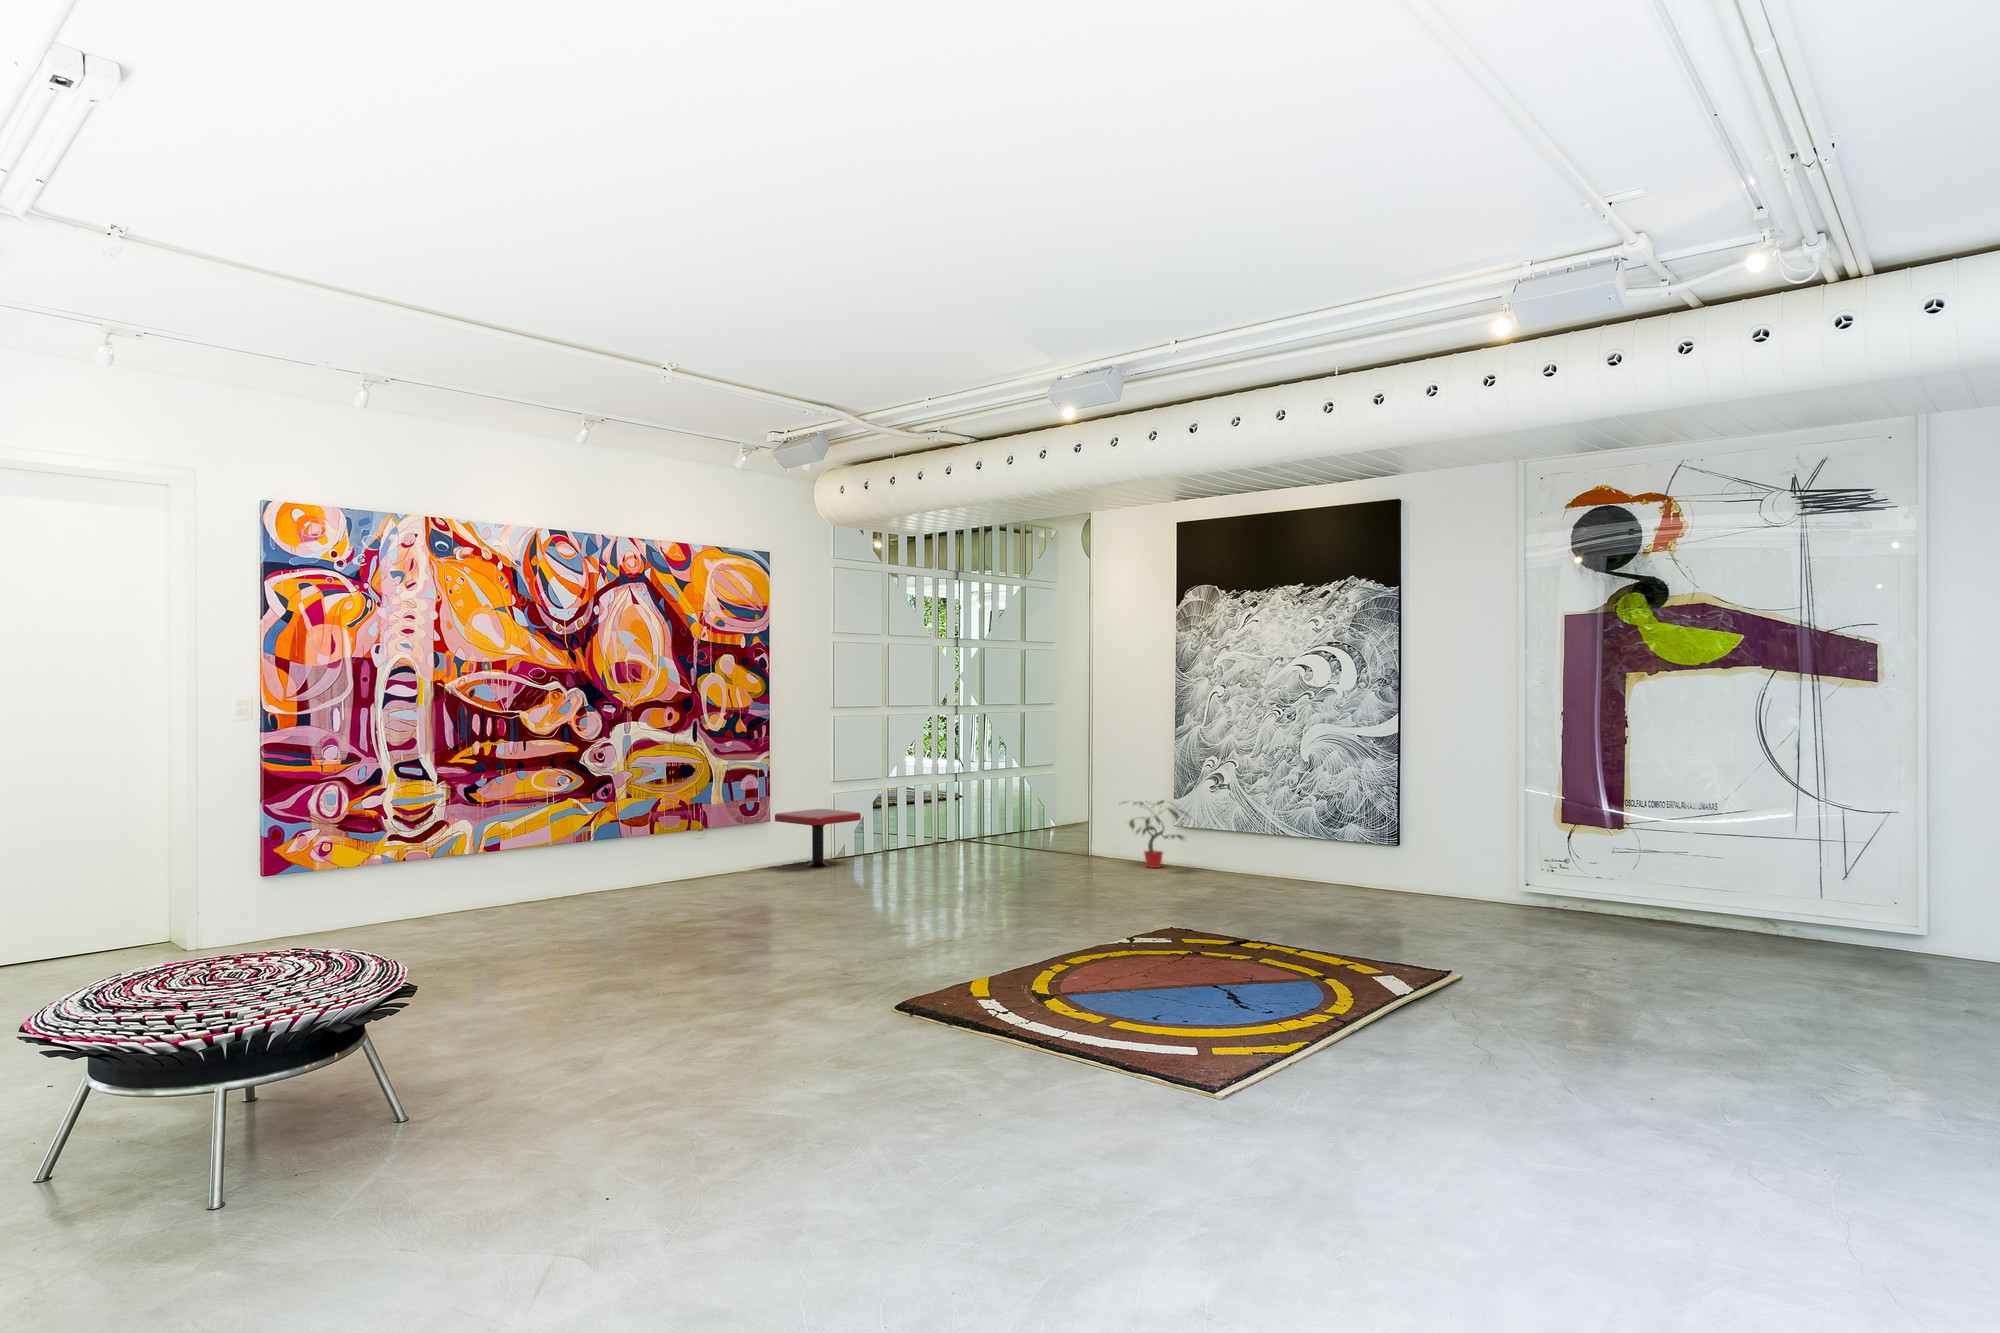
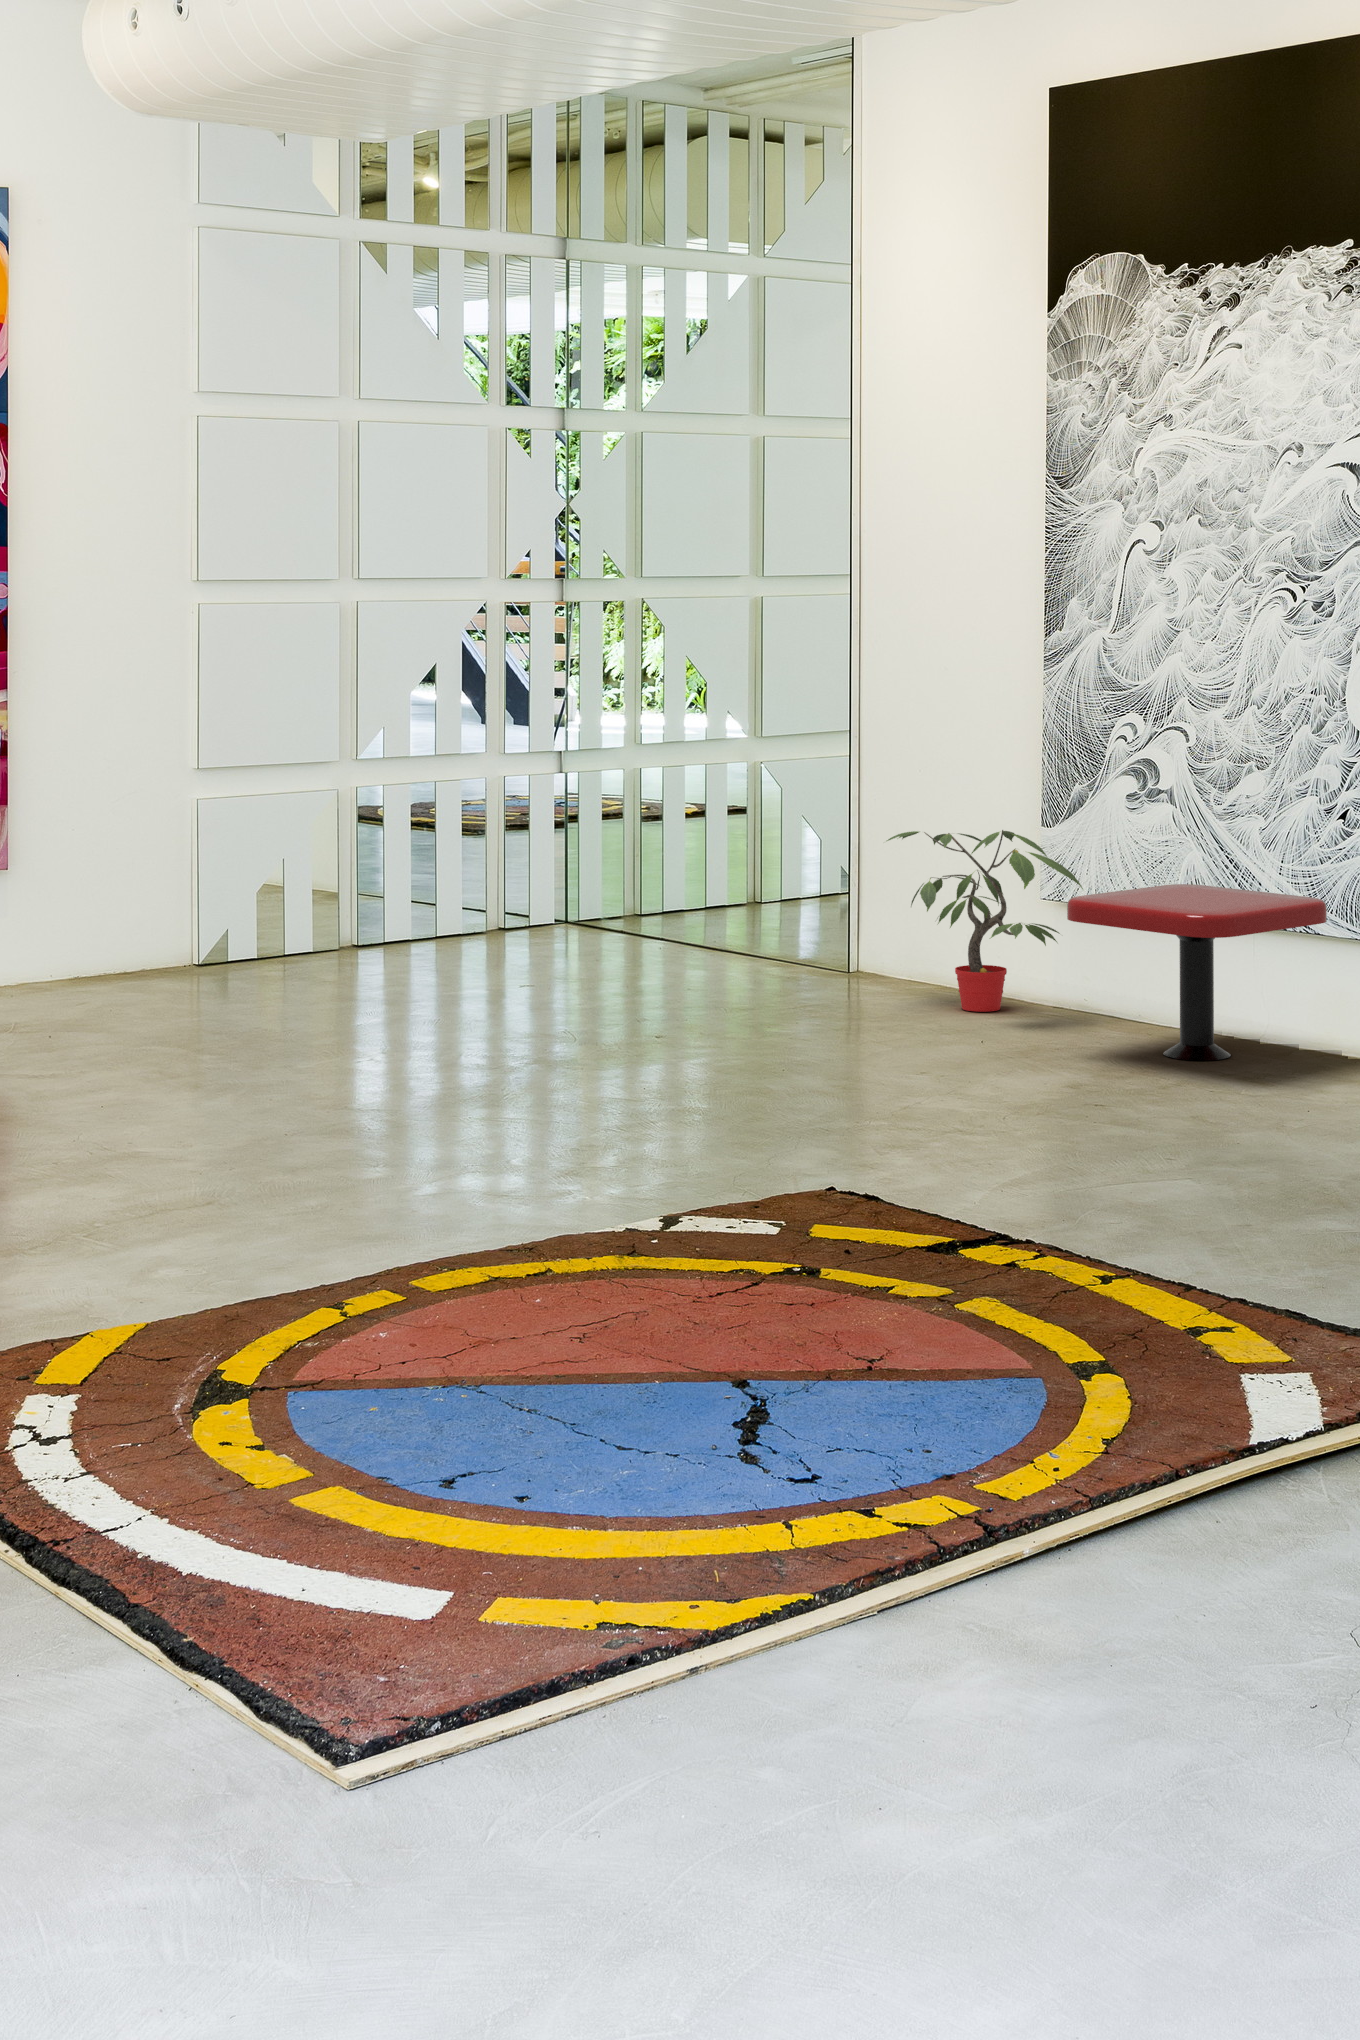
pedestal table: present [775,809,861,867] -> present [1067,884,1327,1060]

